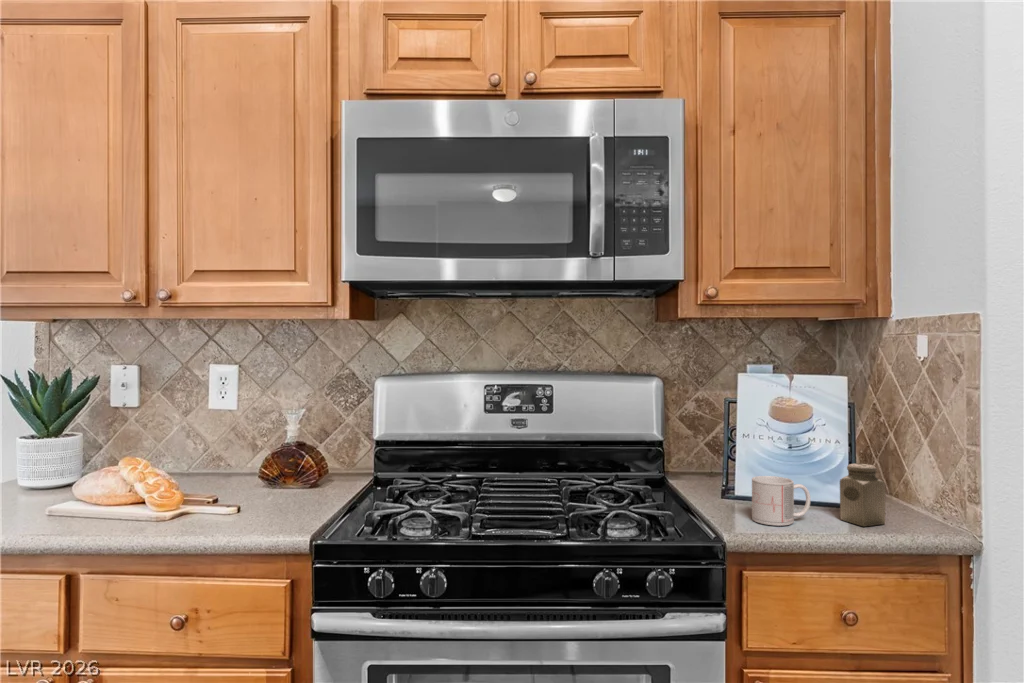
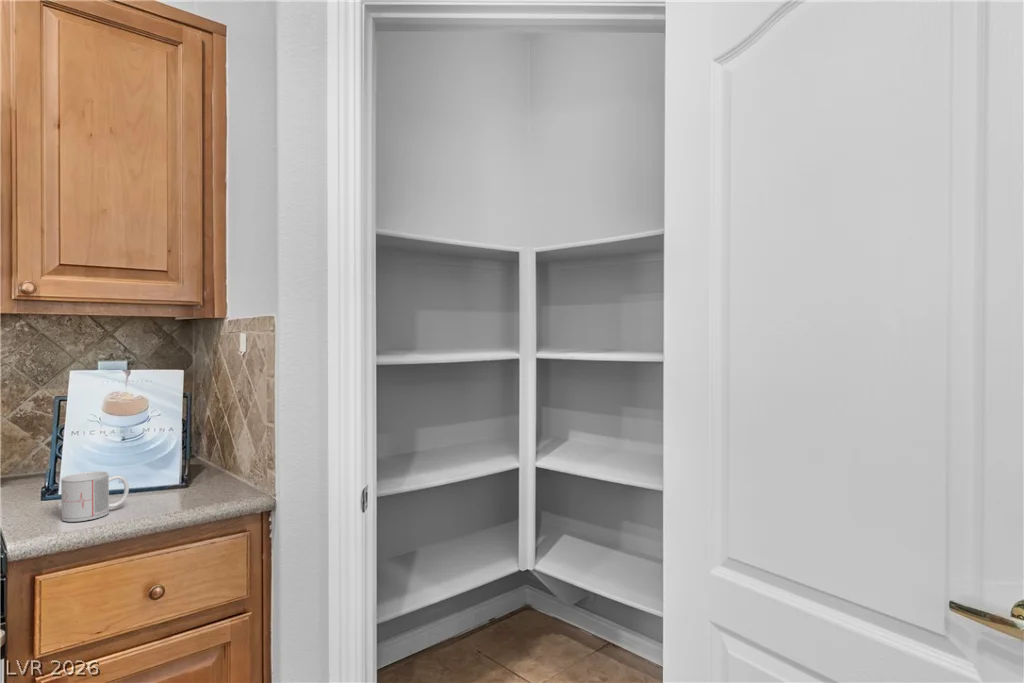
salt shaker: present [840,464,886,526] -> none [161,448,202,503]

